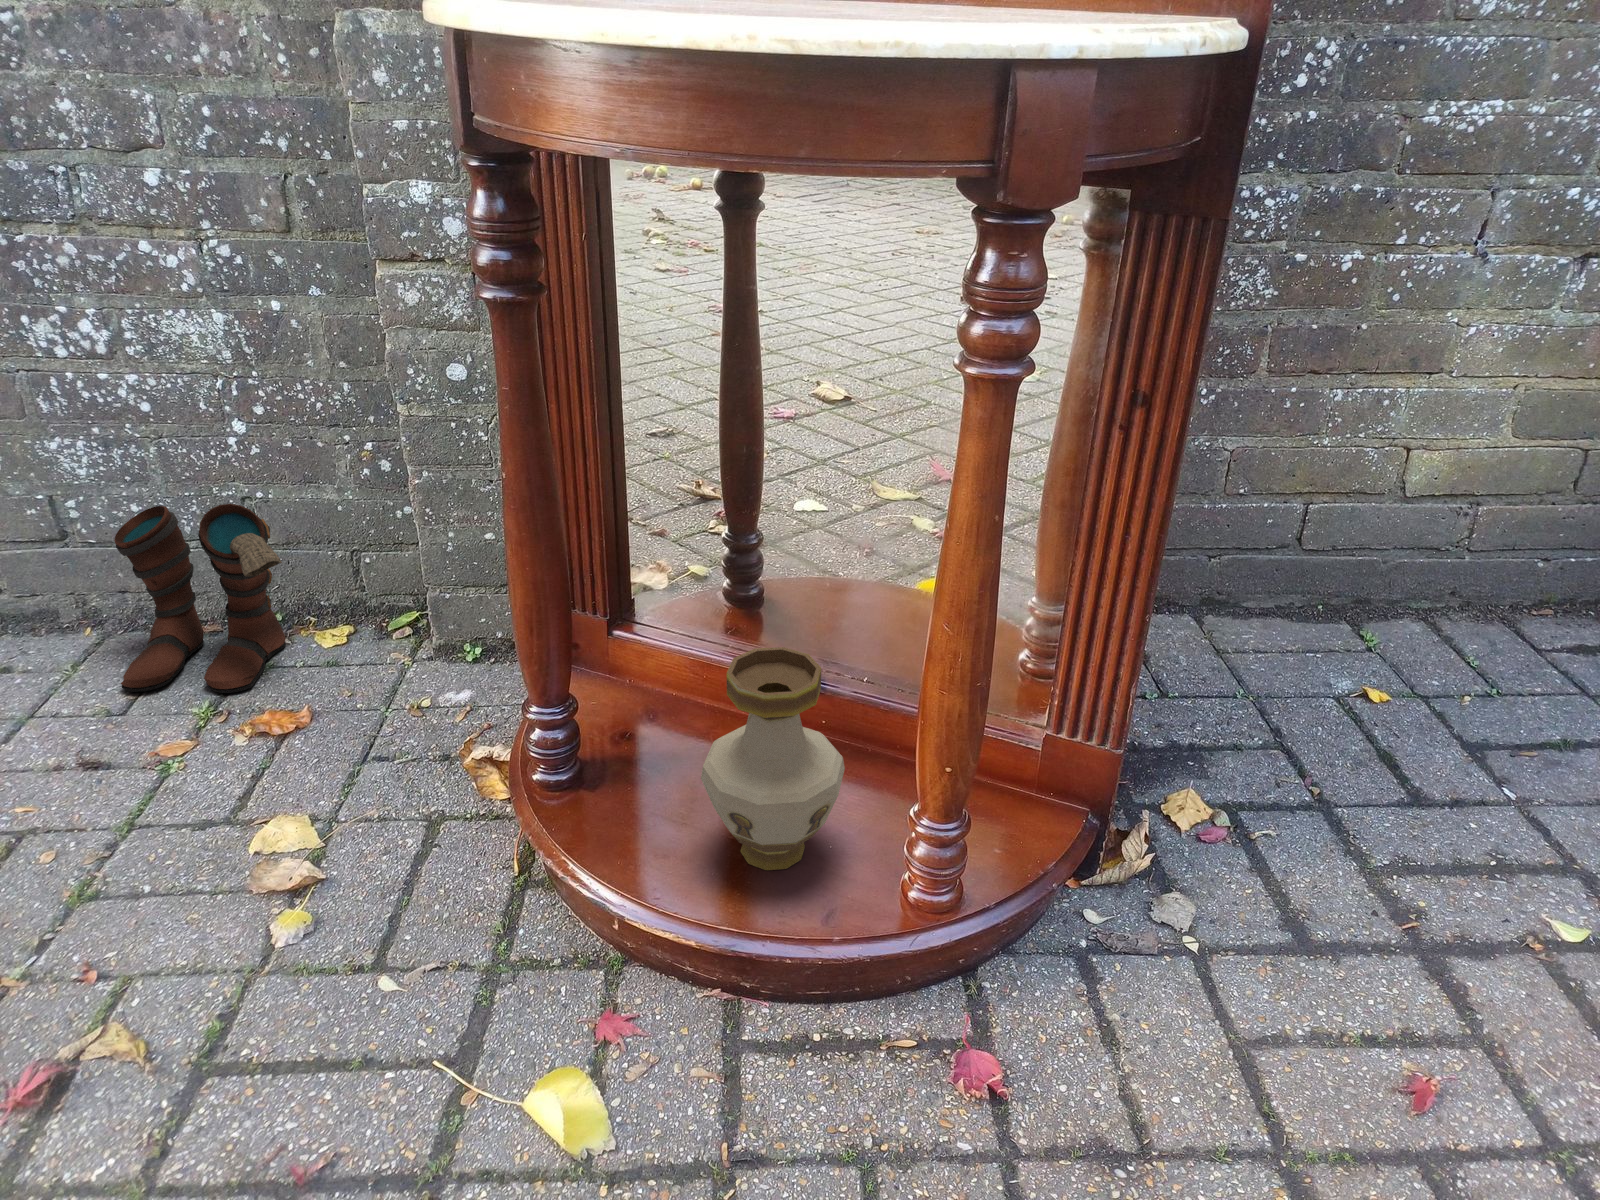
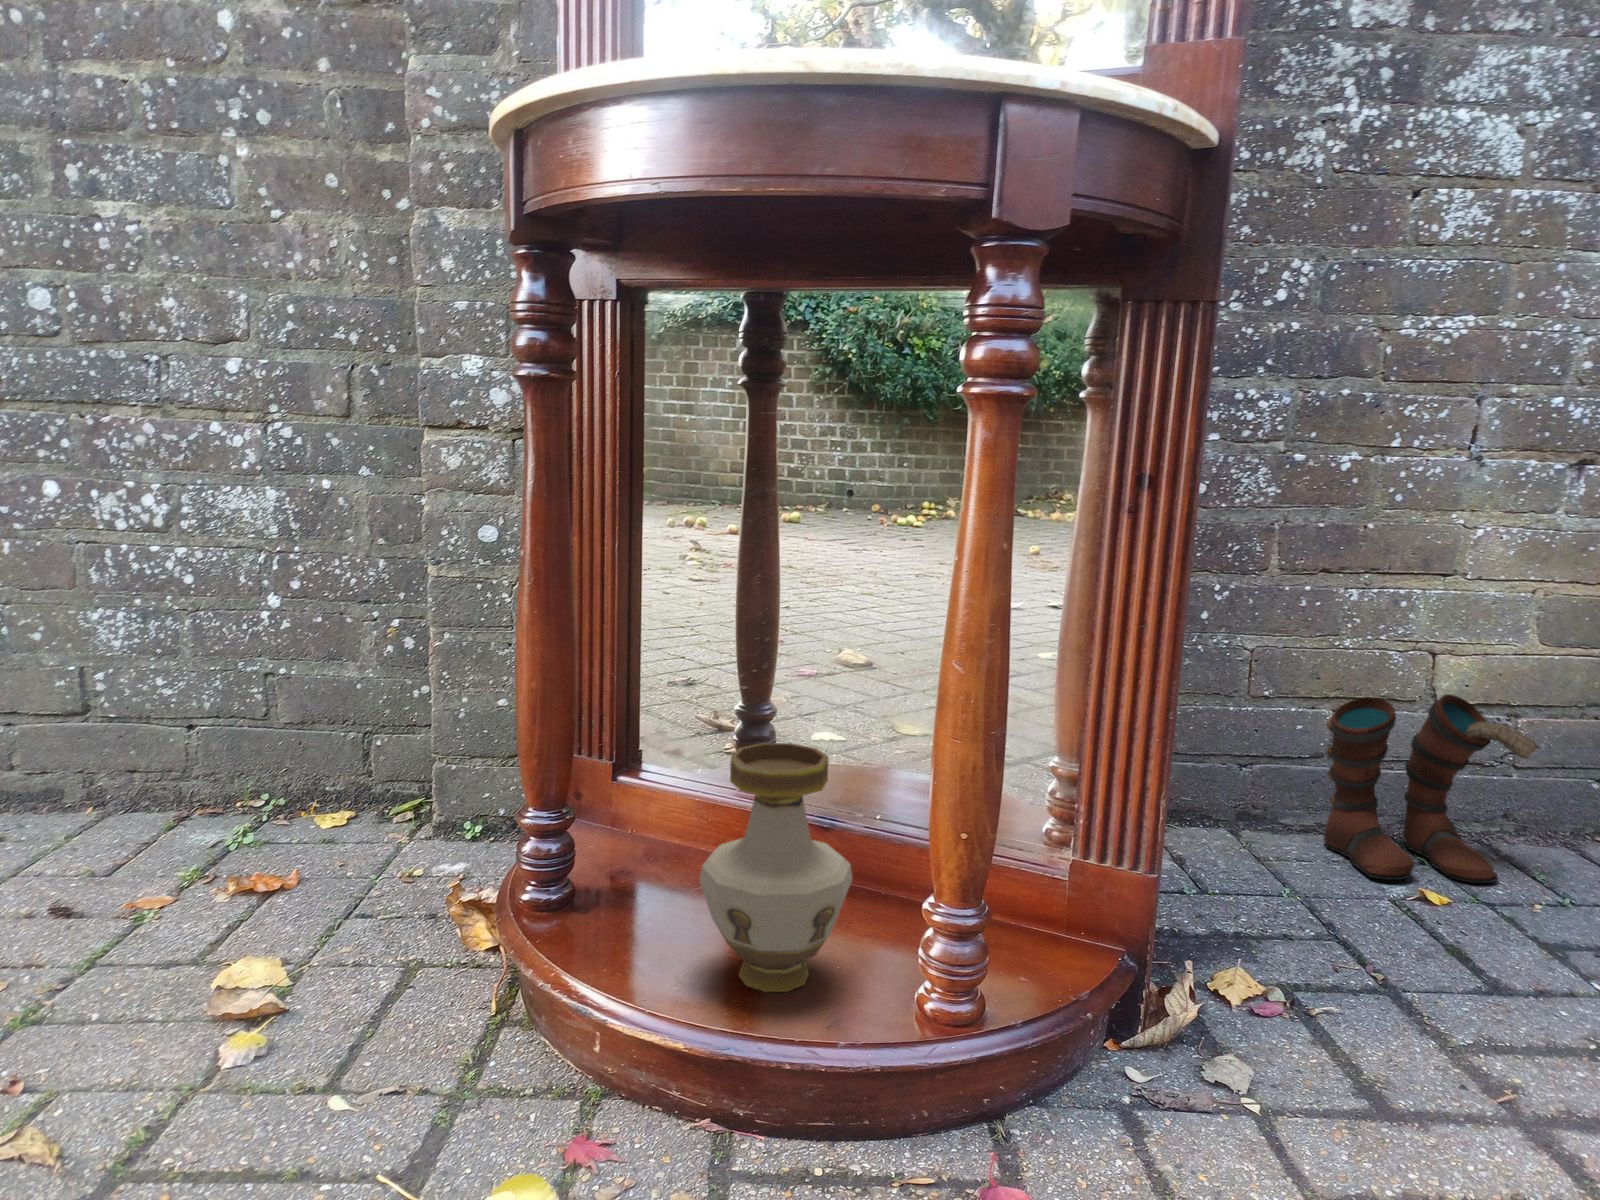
boots: present [114,504,286,693] -> present [1324,694,1540,883]

